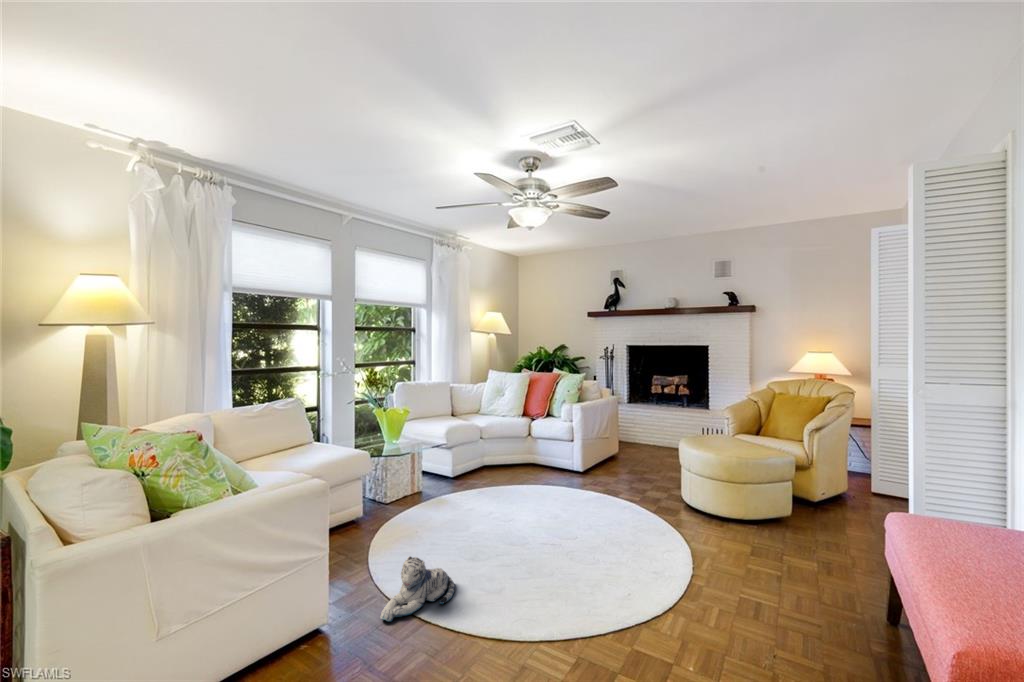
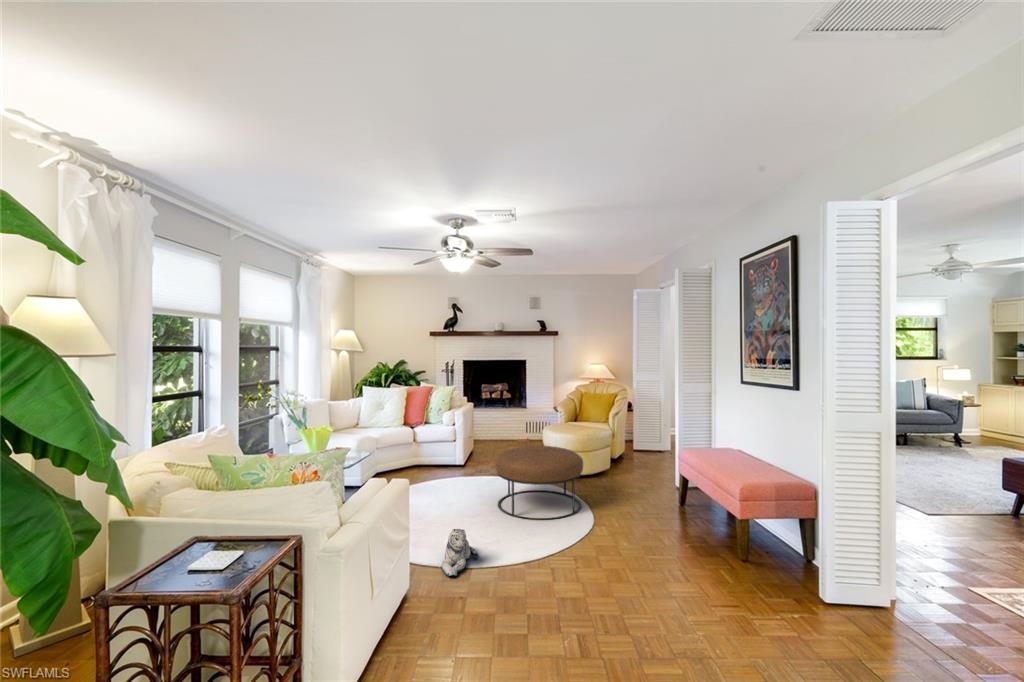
ottoman: none [553,461,684,580] -> present [495,446,583,520]

